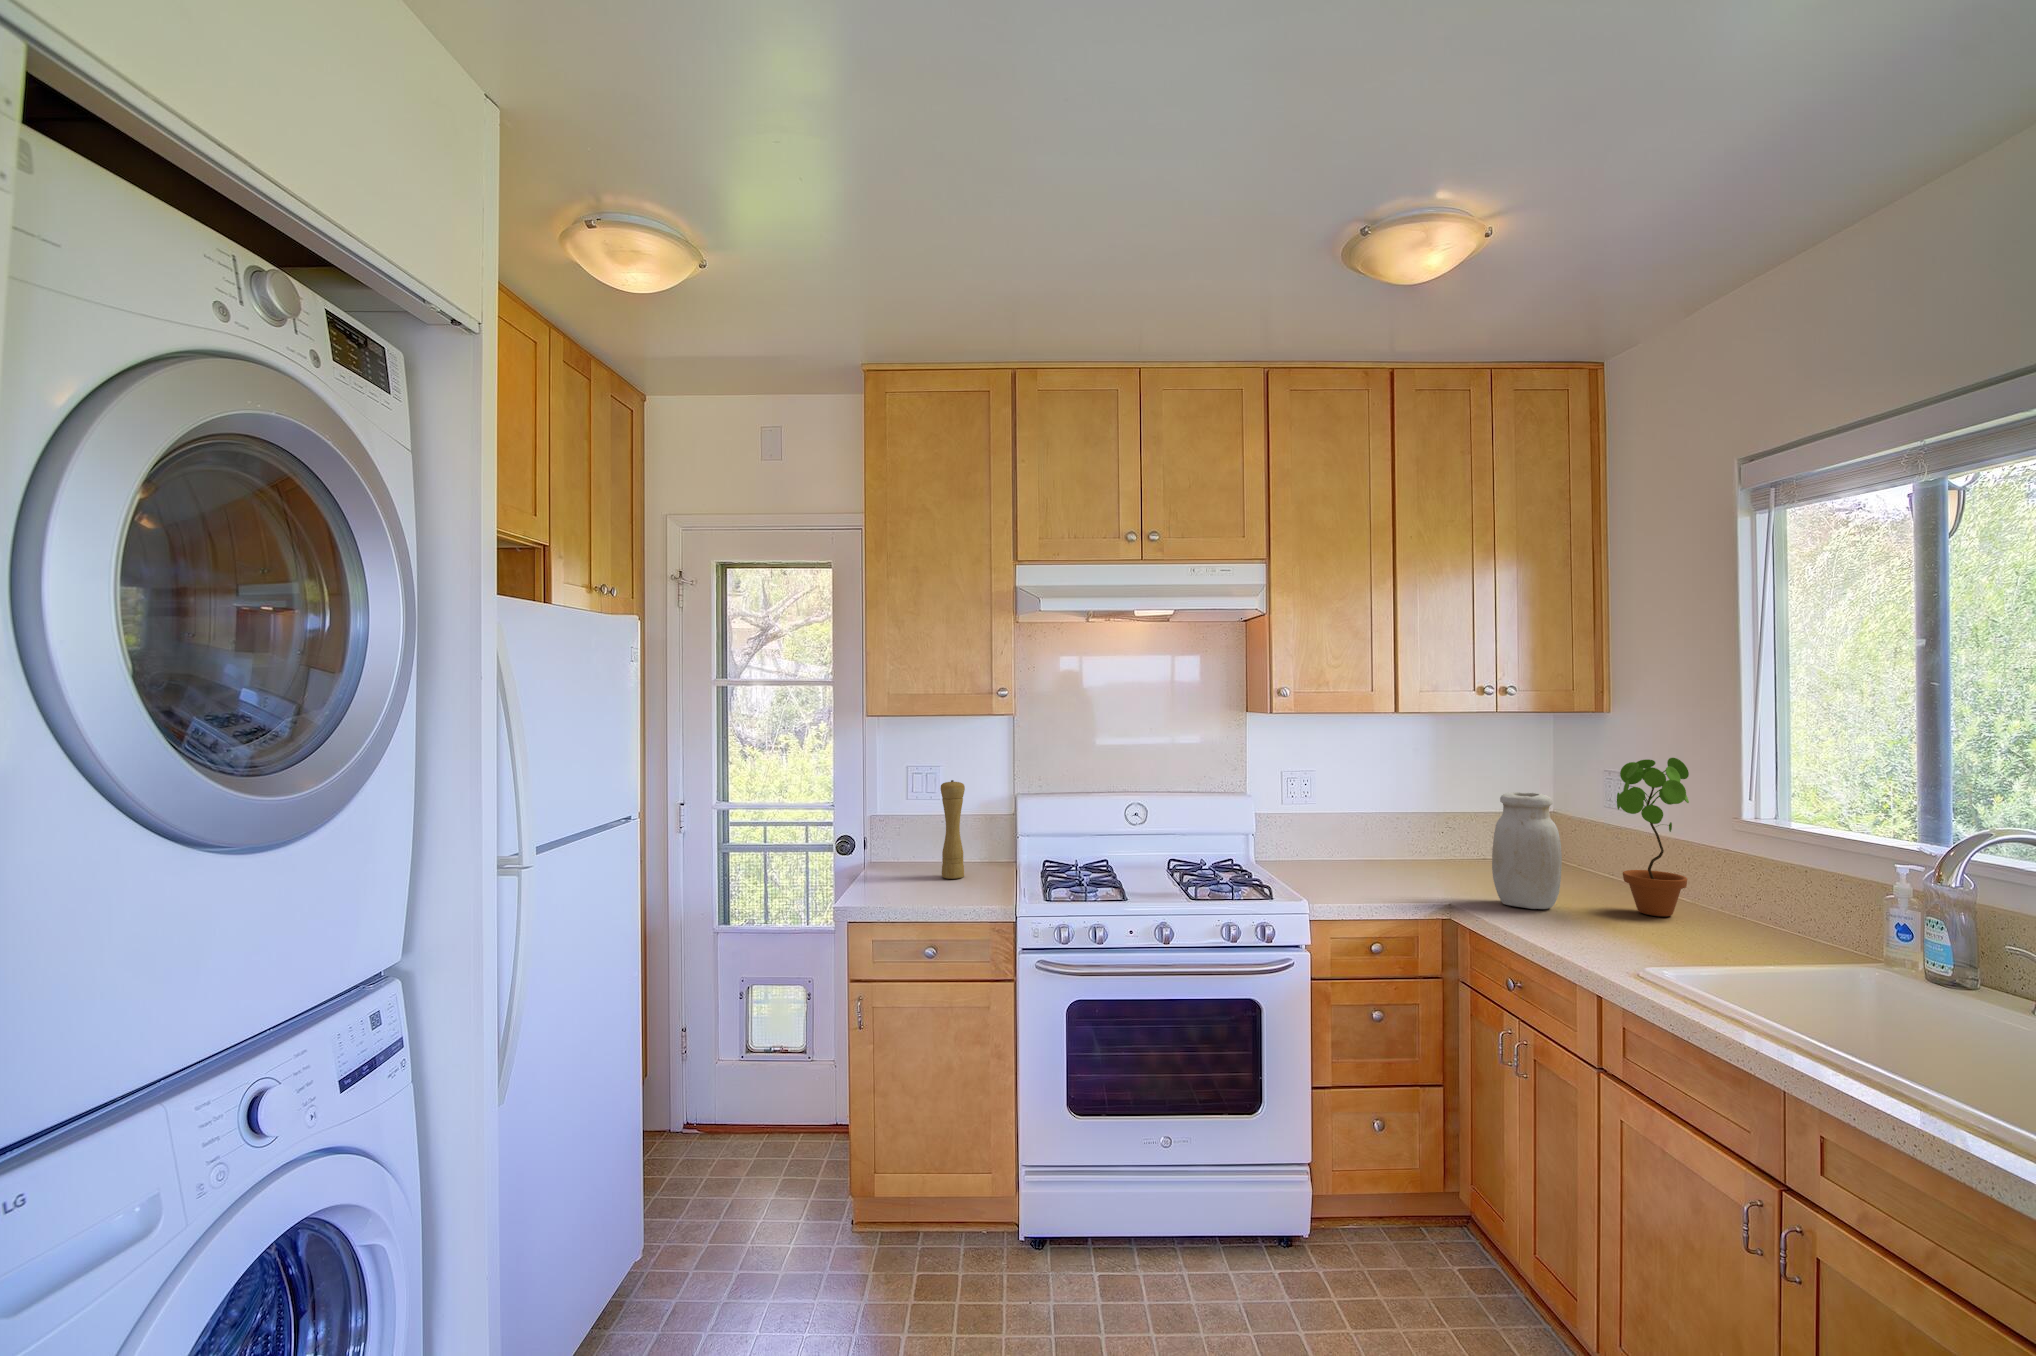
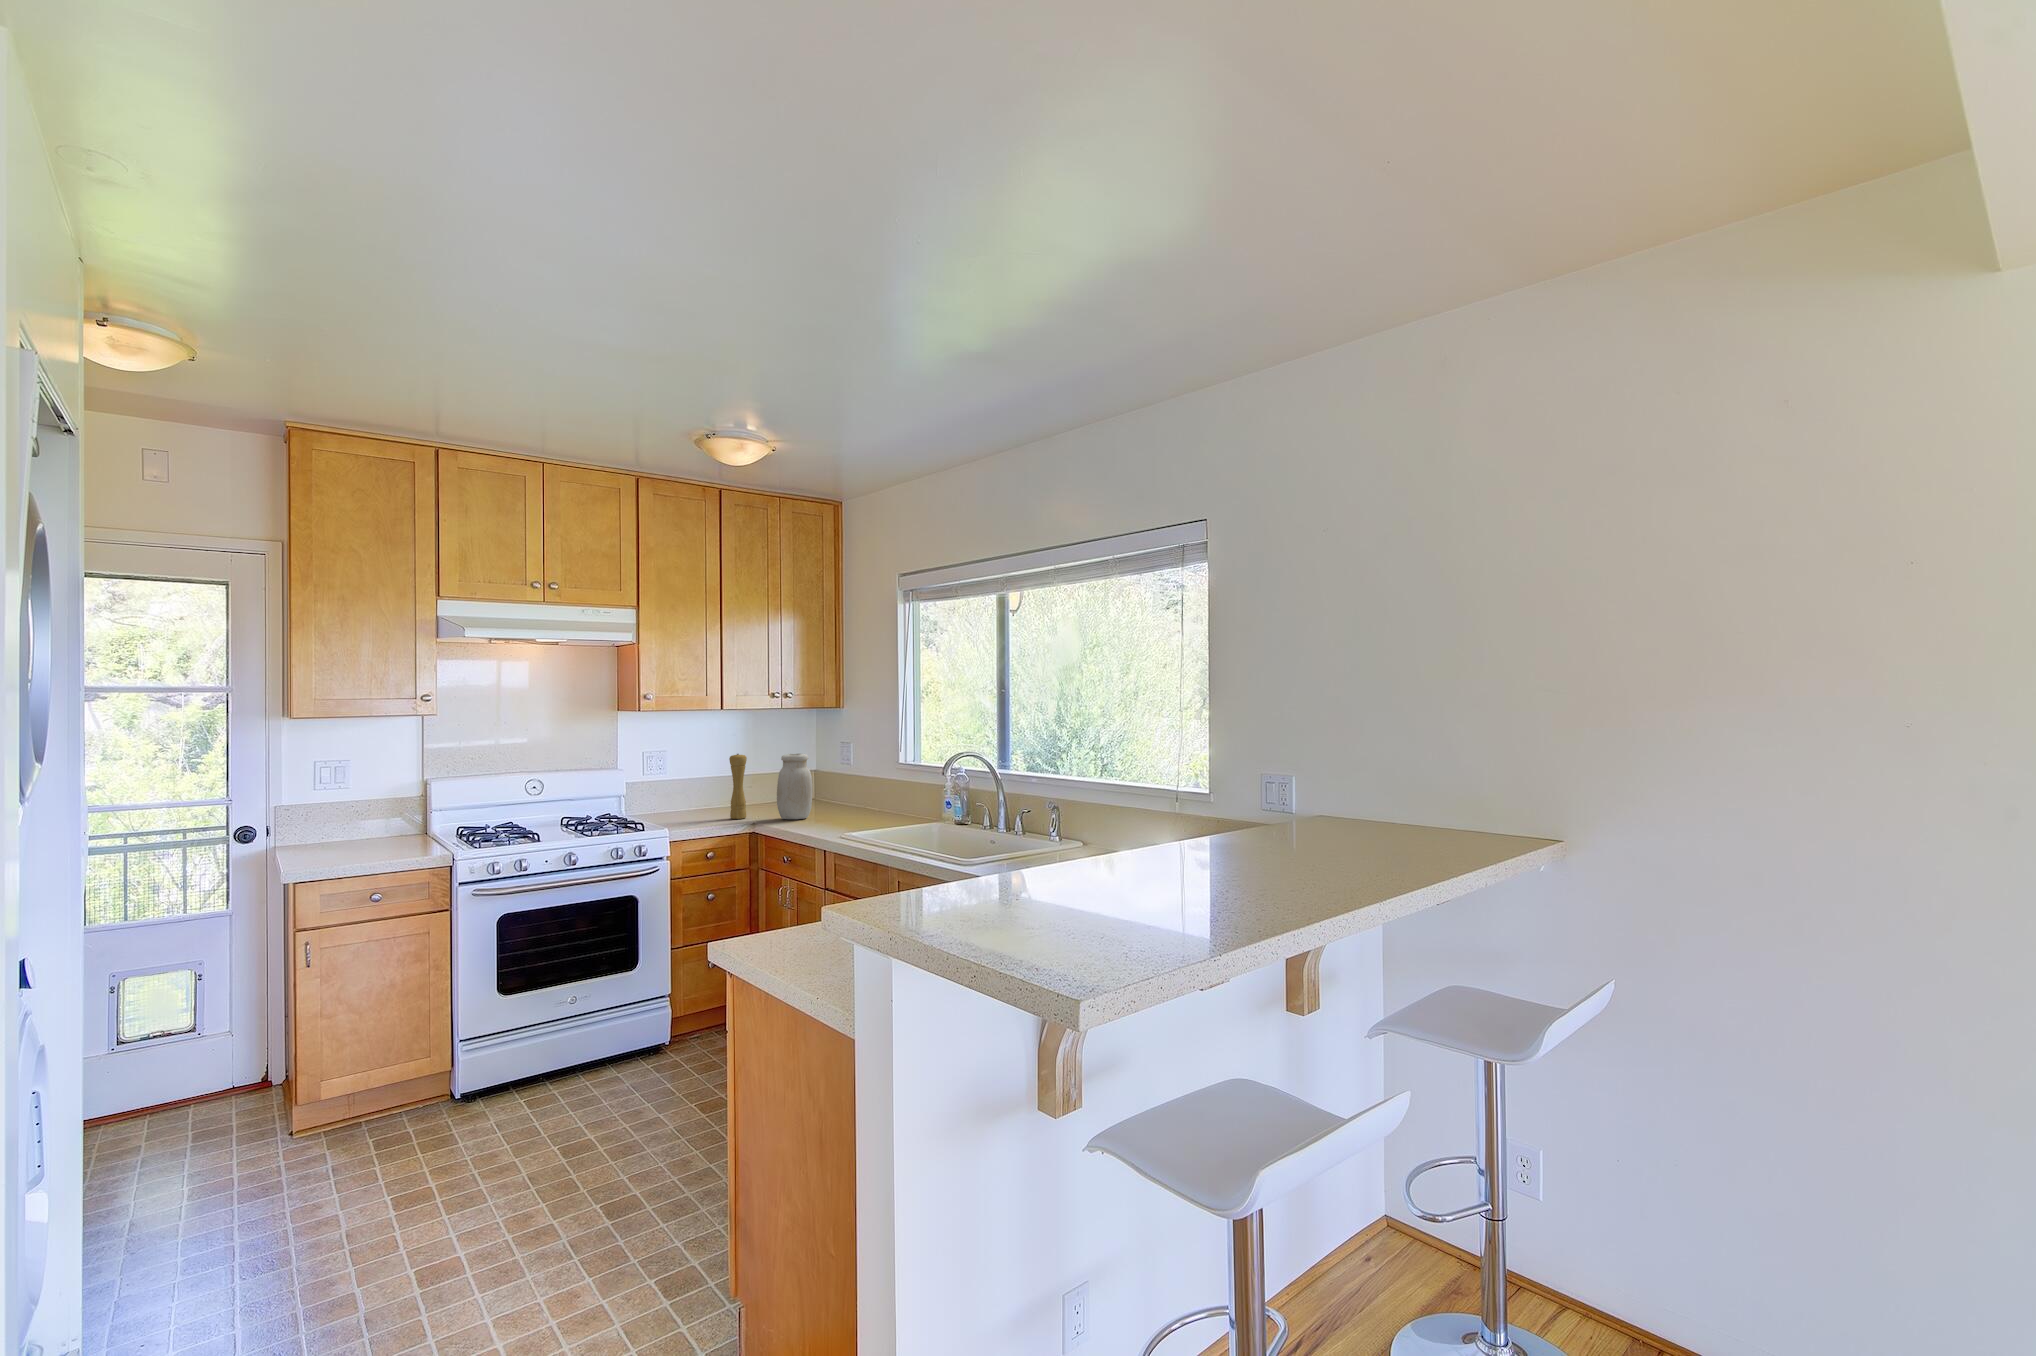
potted plant: present [1617,758,1689,916] -> none [840,730,873,815]
pepper mill: present [940,780,965,879] -> present [729,754,747,819]

